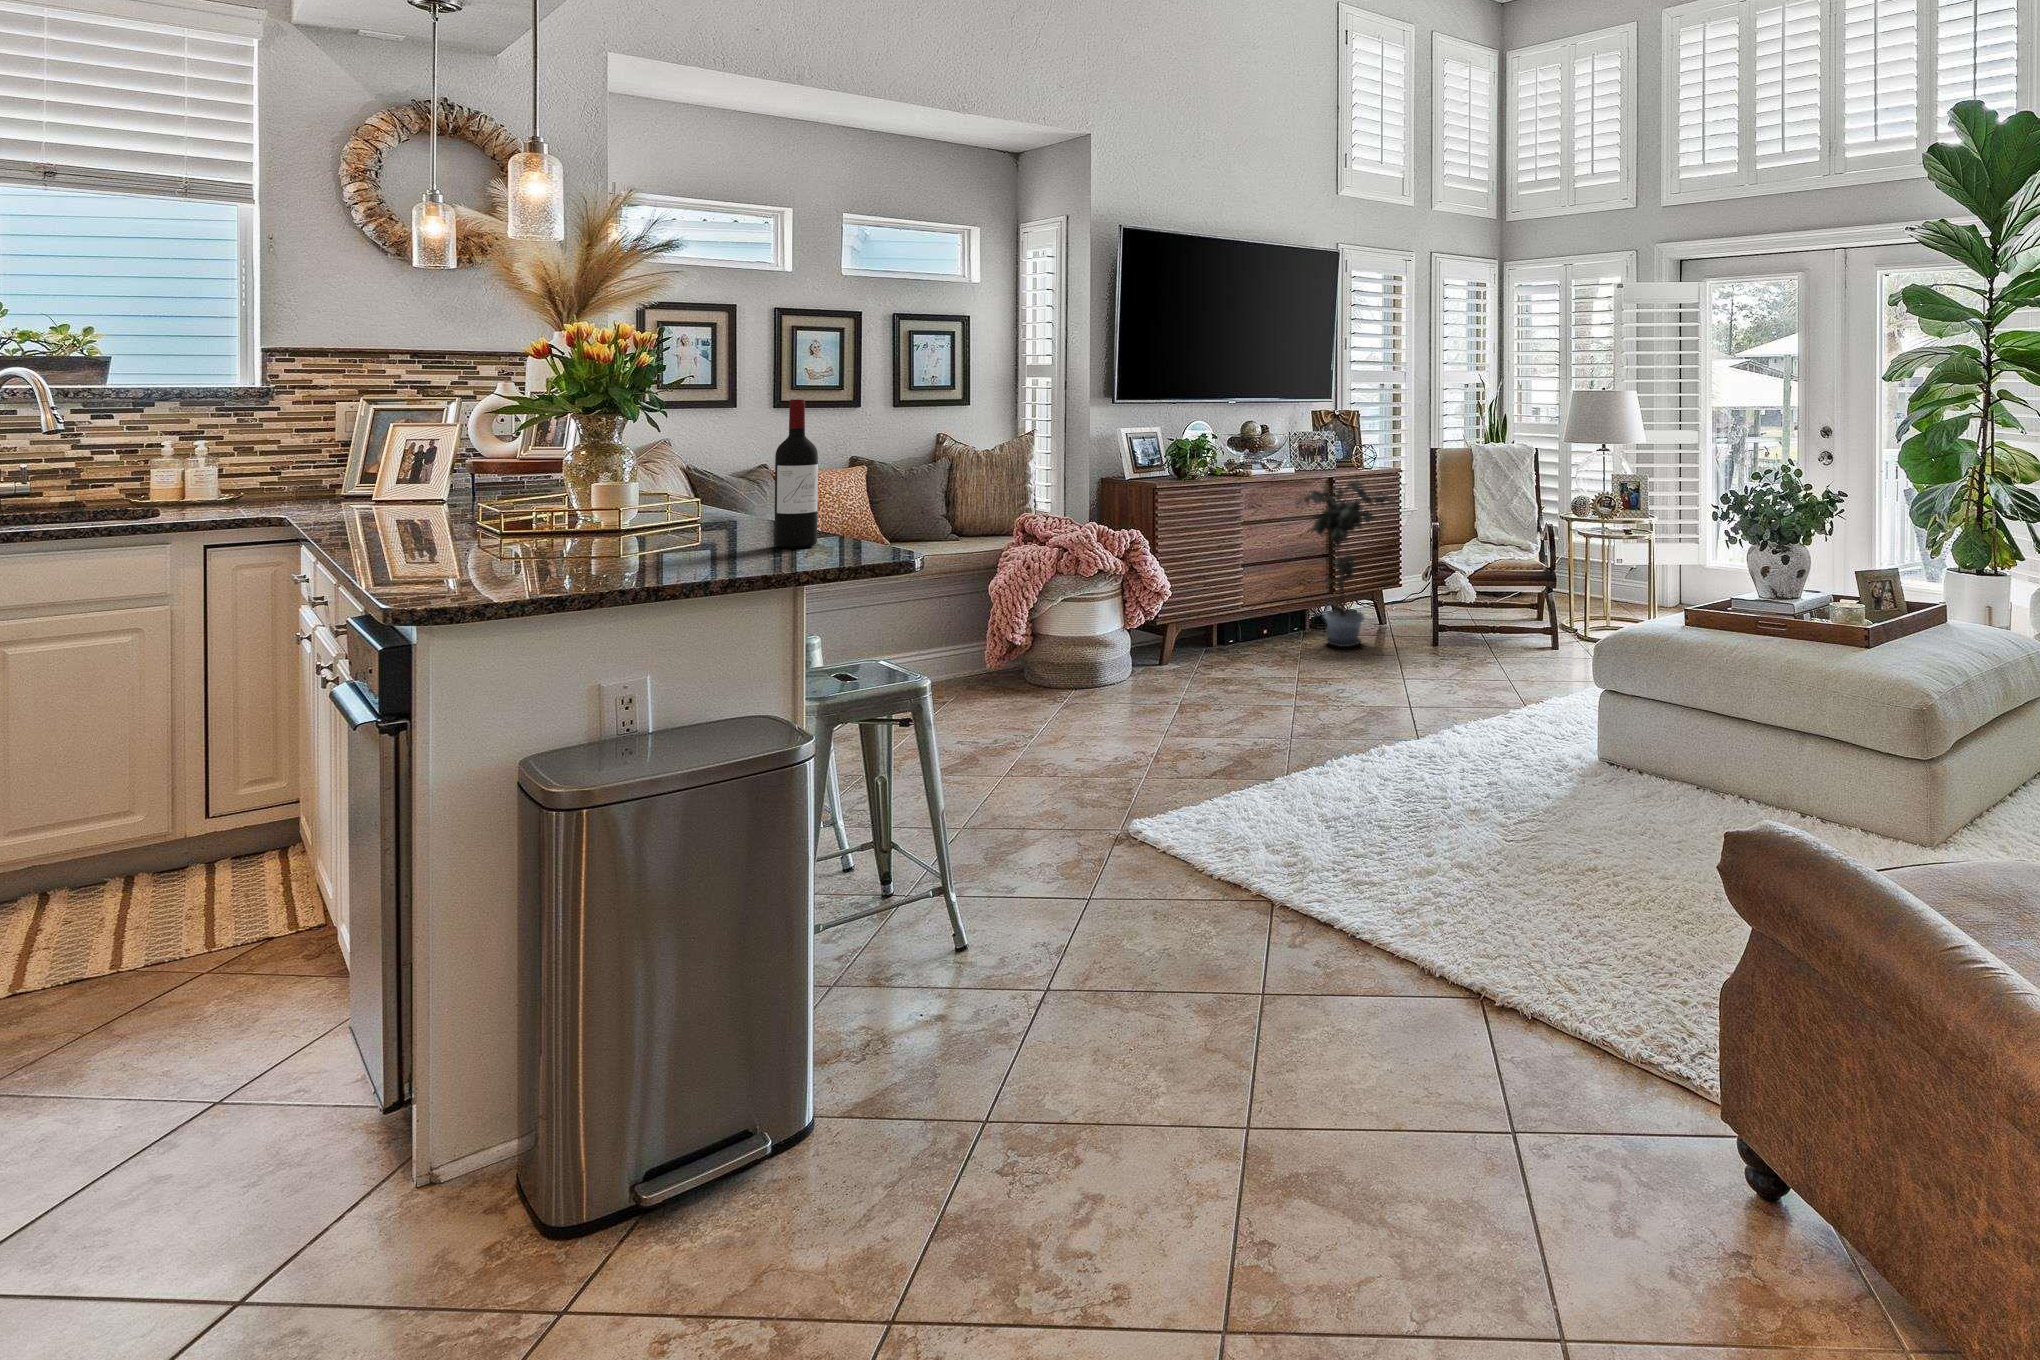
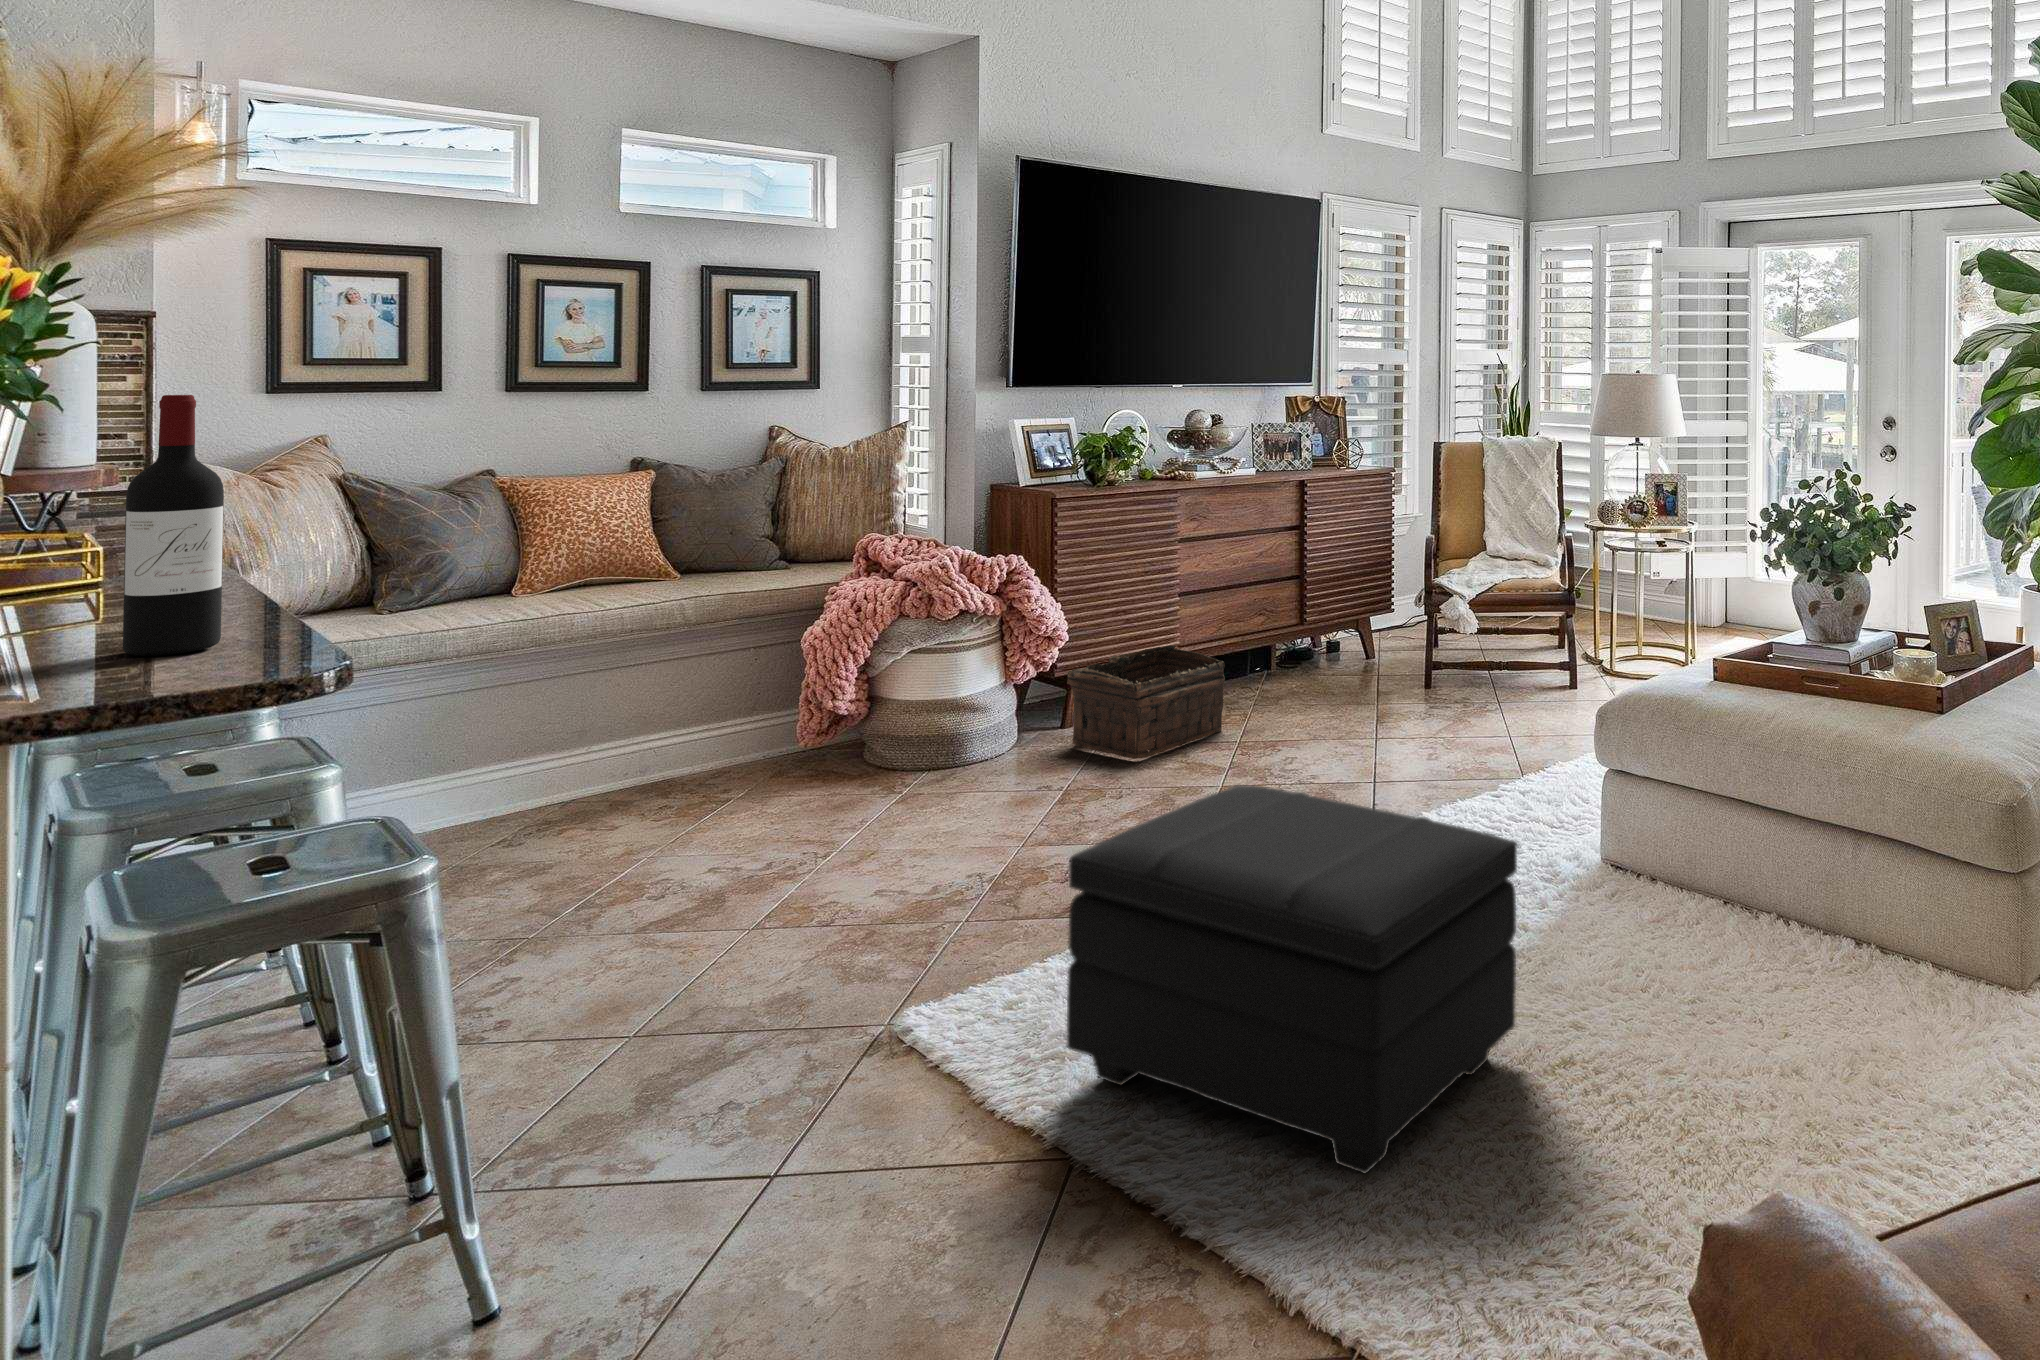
potted plant: present [1297,480,1398,647] -> none [1245,478,1381,696]
basket: none [1162,601,1286,685] -> present [1059,645,1225,759]
footstool: none [1247,680,1555,926] -> present [1067,785,1517,1173]

